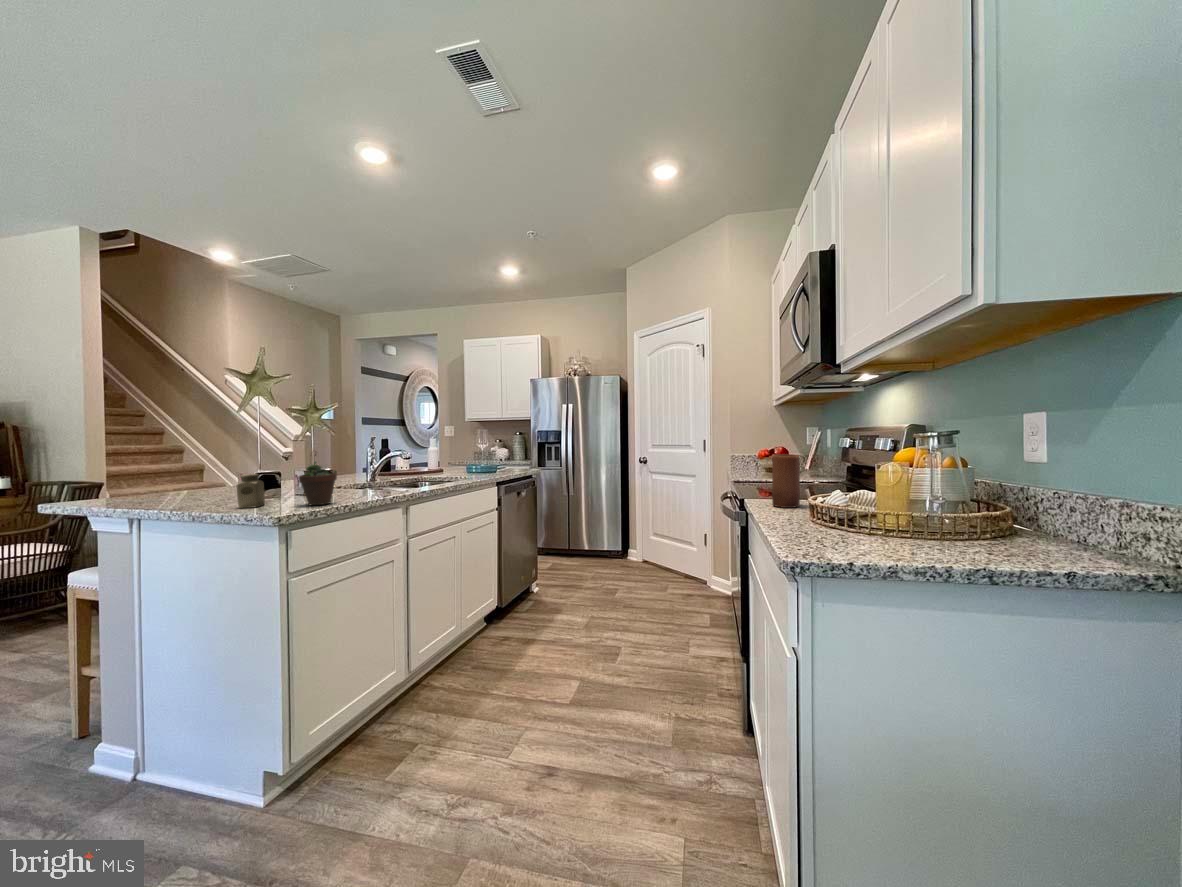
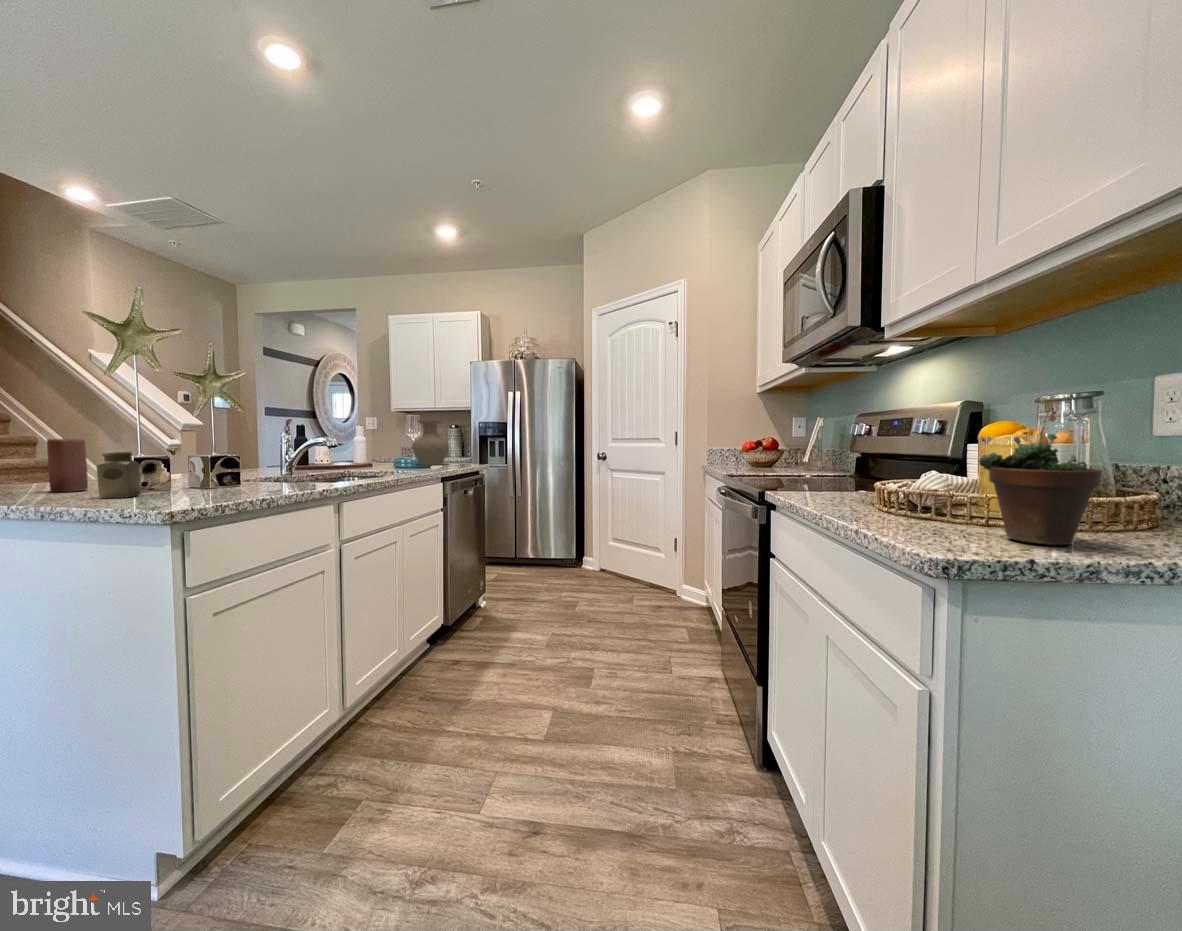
vase: none [473,429,504,469] -> present [412,419,449,465]
succulent plant: present [299,454,337,505] -> present [979,407,1102,545]
candle: present [772,454,800,508] -> present [47,439,88,492]

